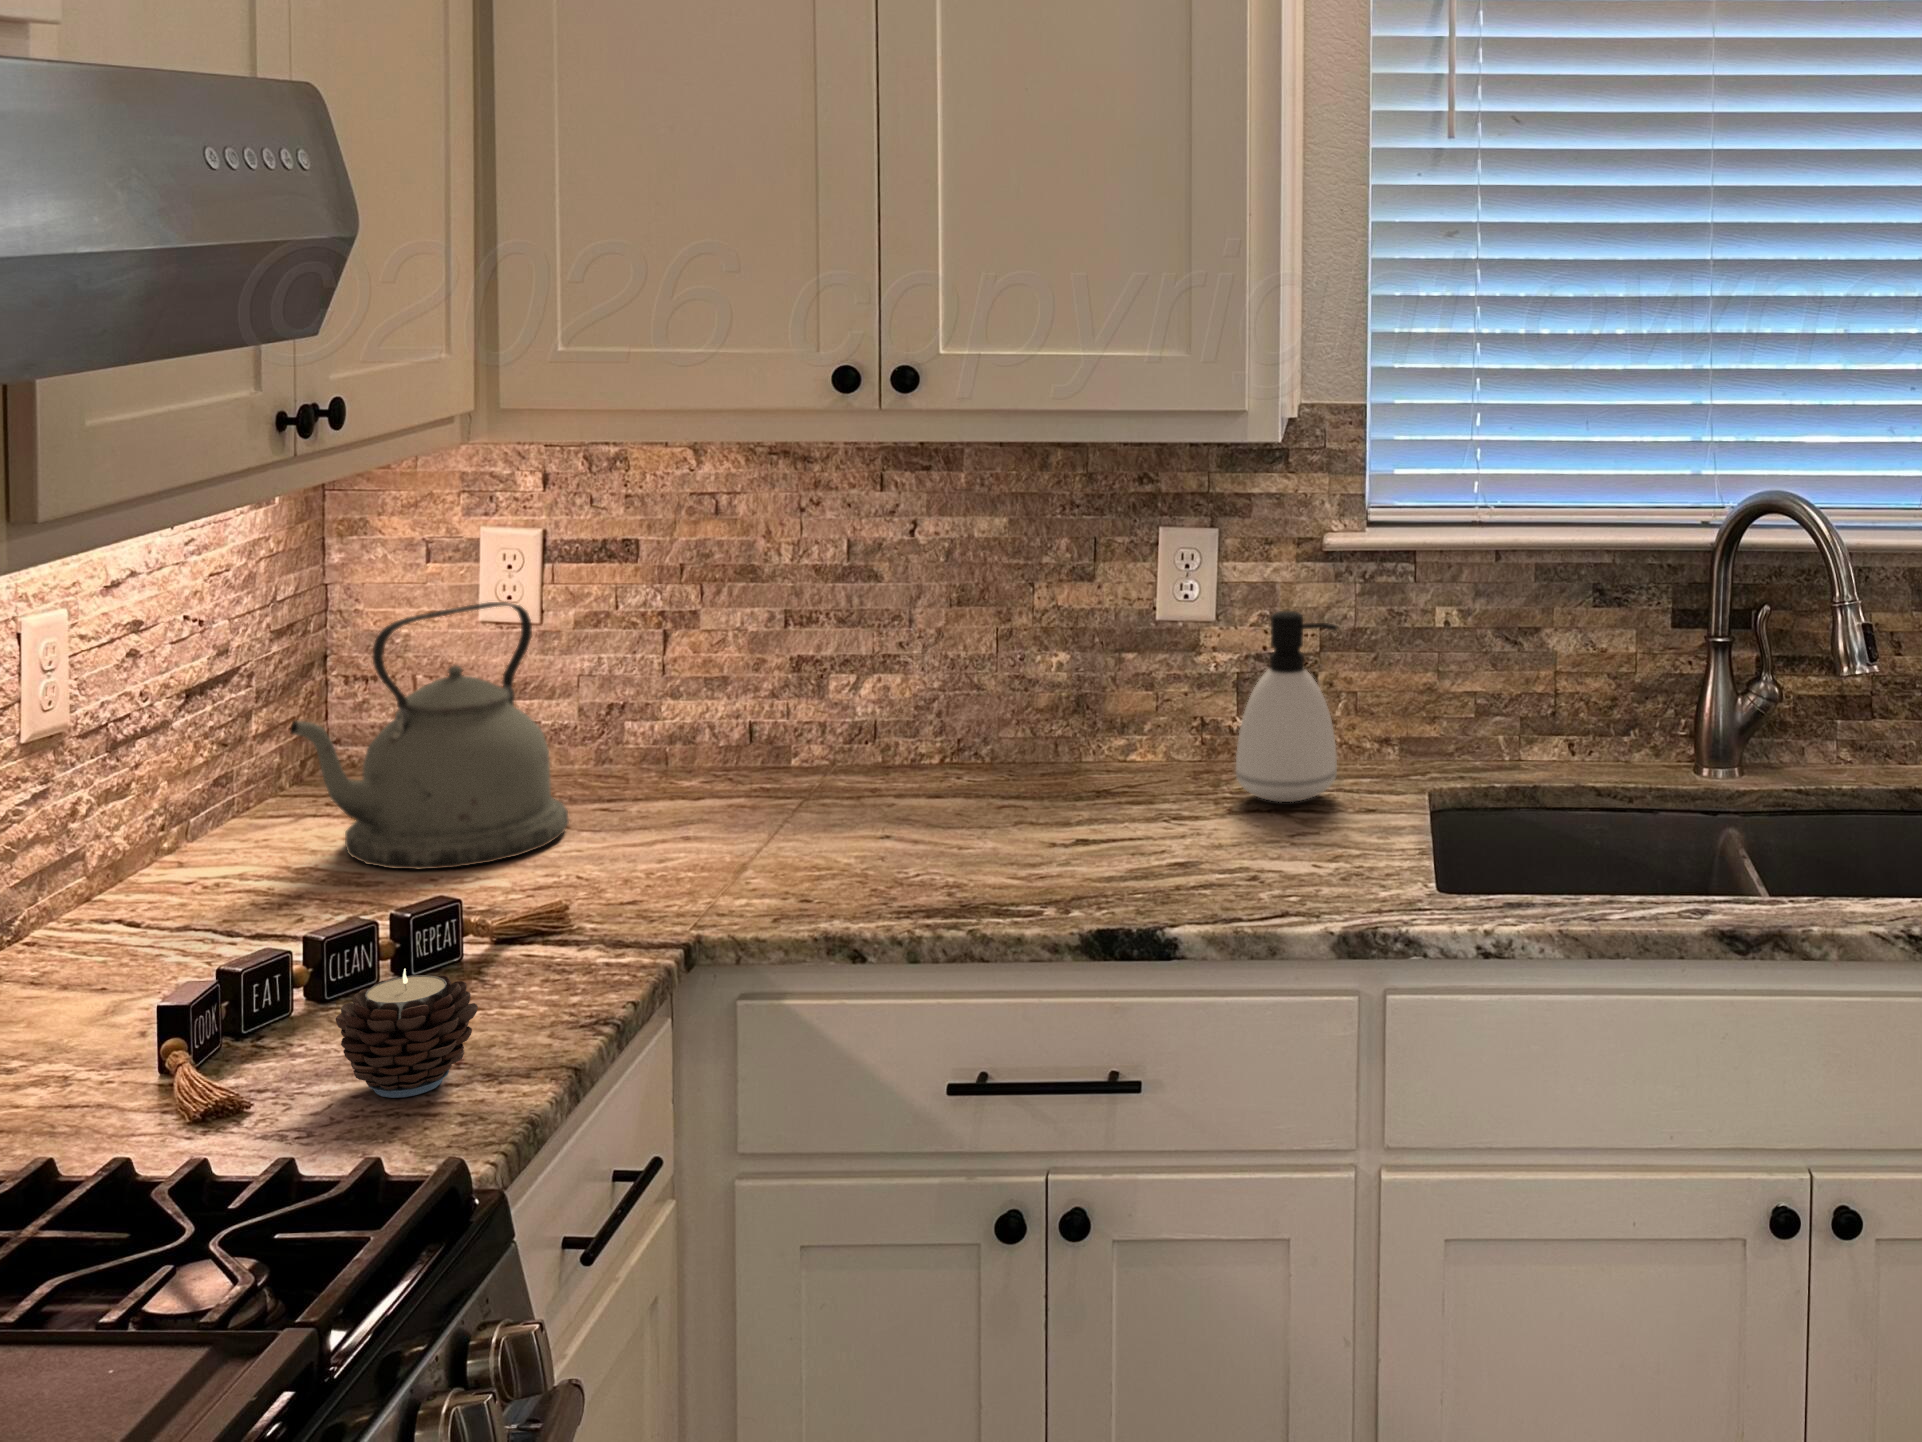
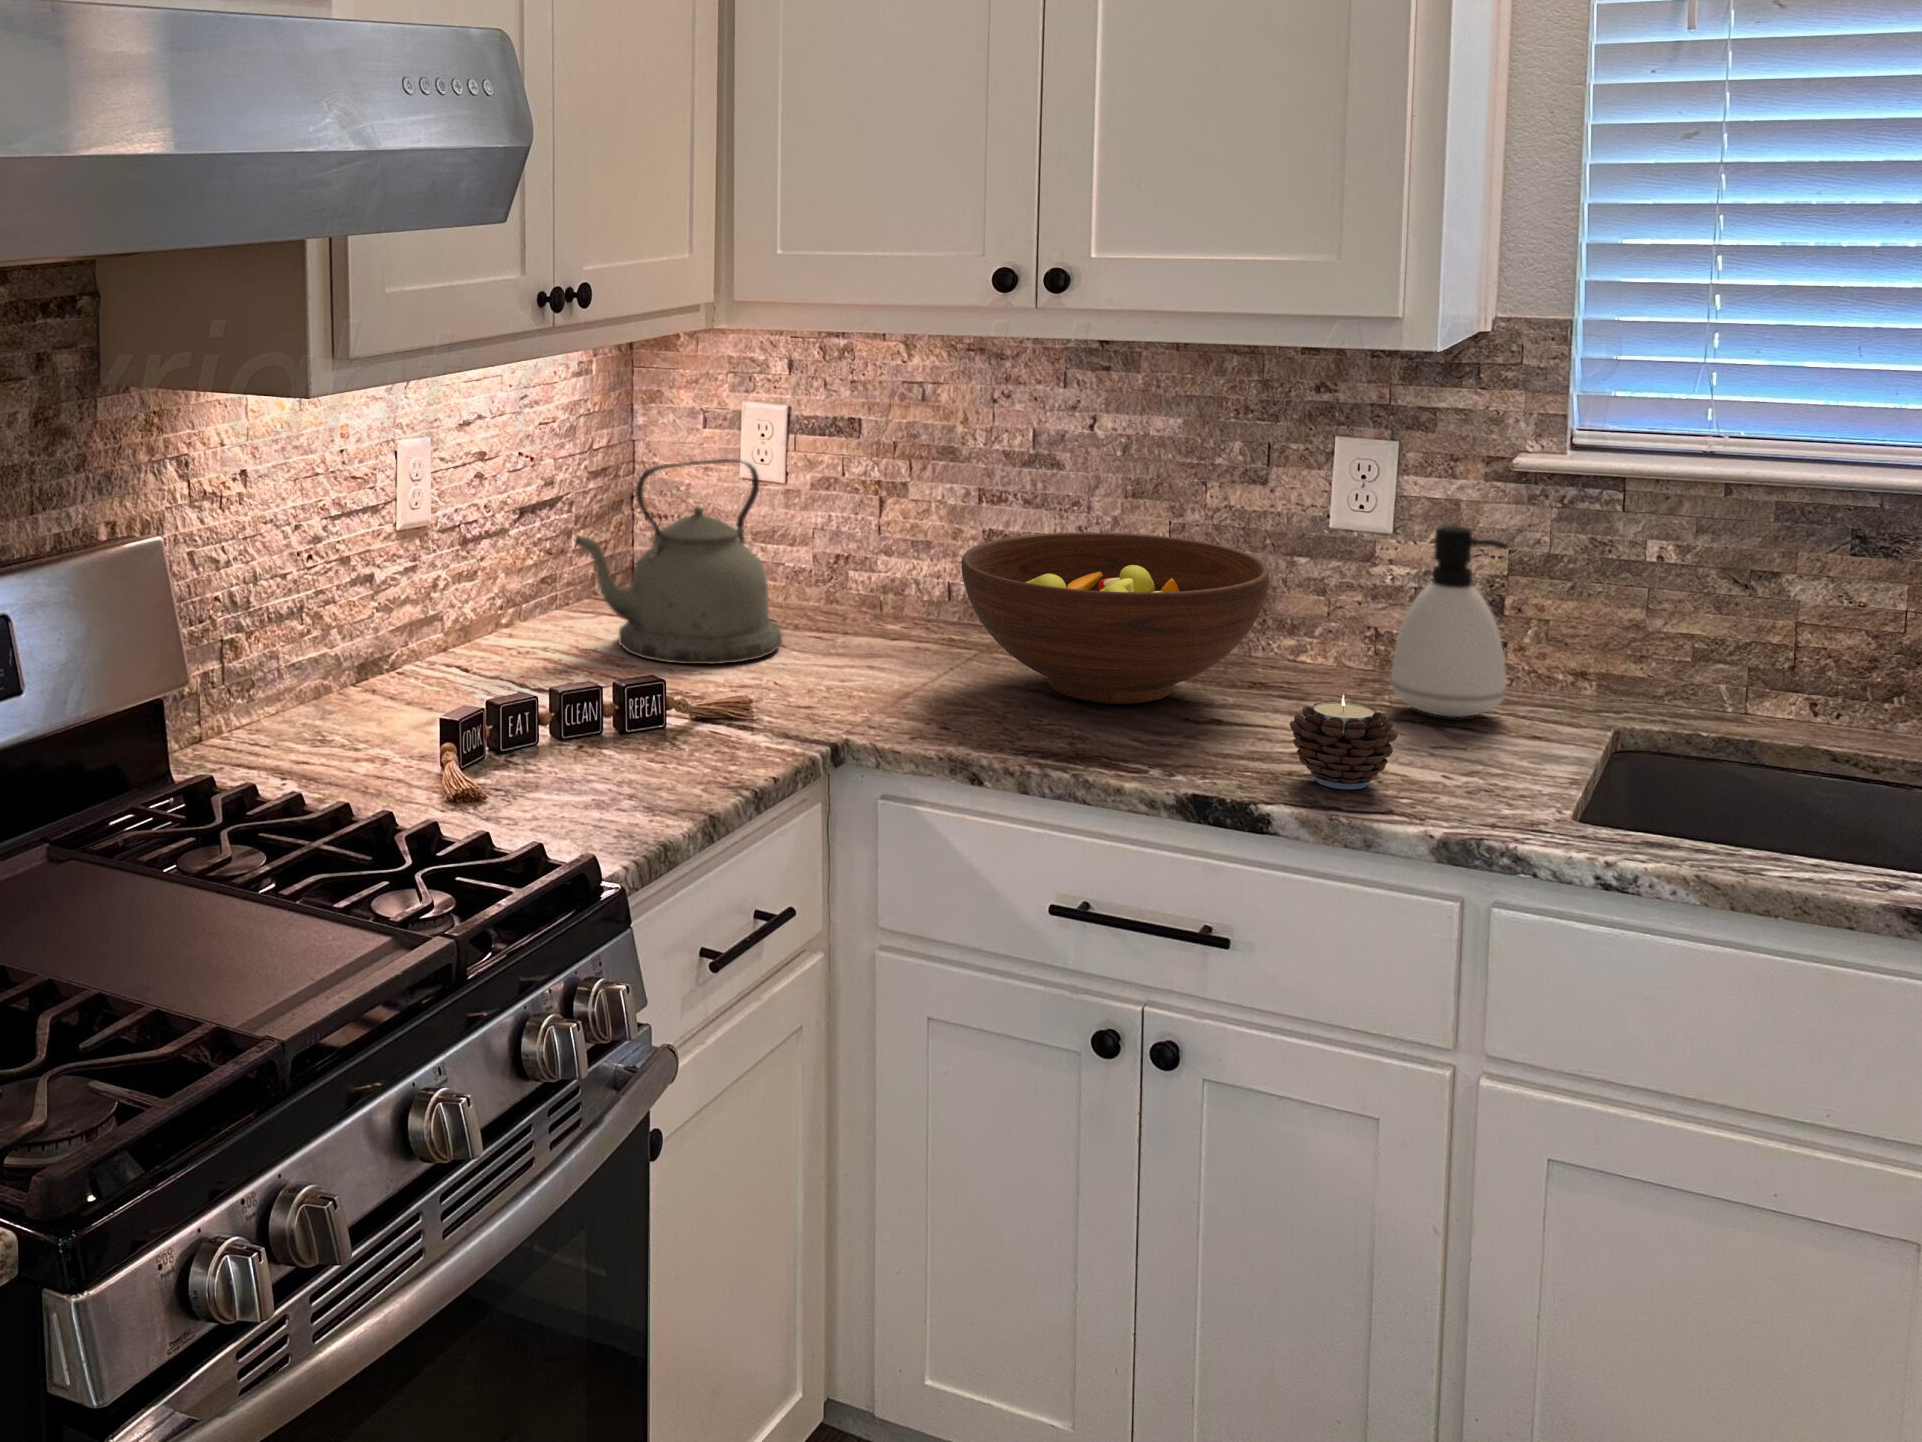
fruit bowl: none [800,647,1125,840] -> present [961,532,1269,704]
candle: present [336,969,478,1098] -> present [1290,695,1398,789]

